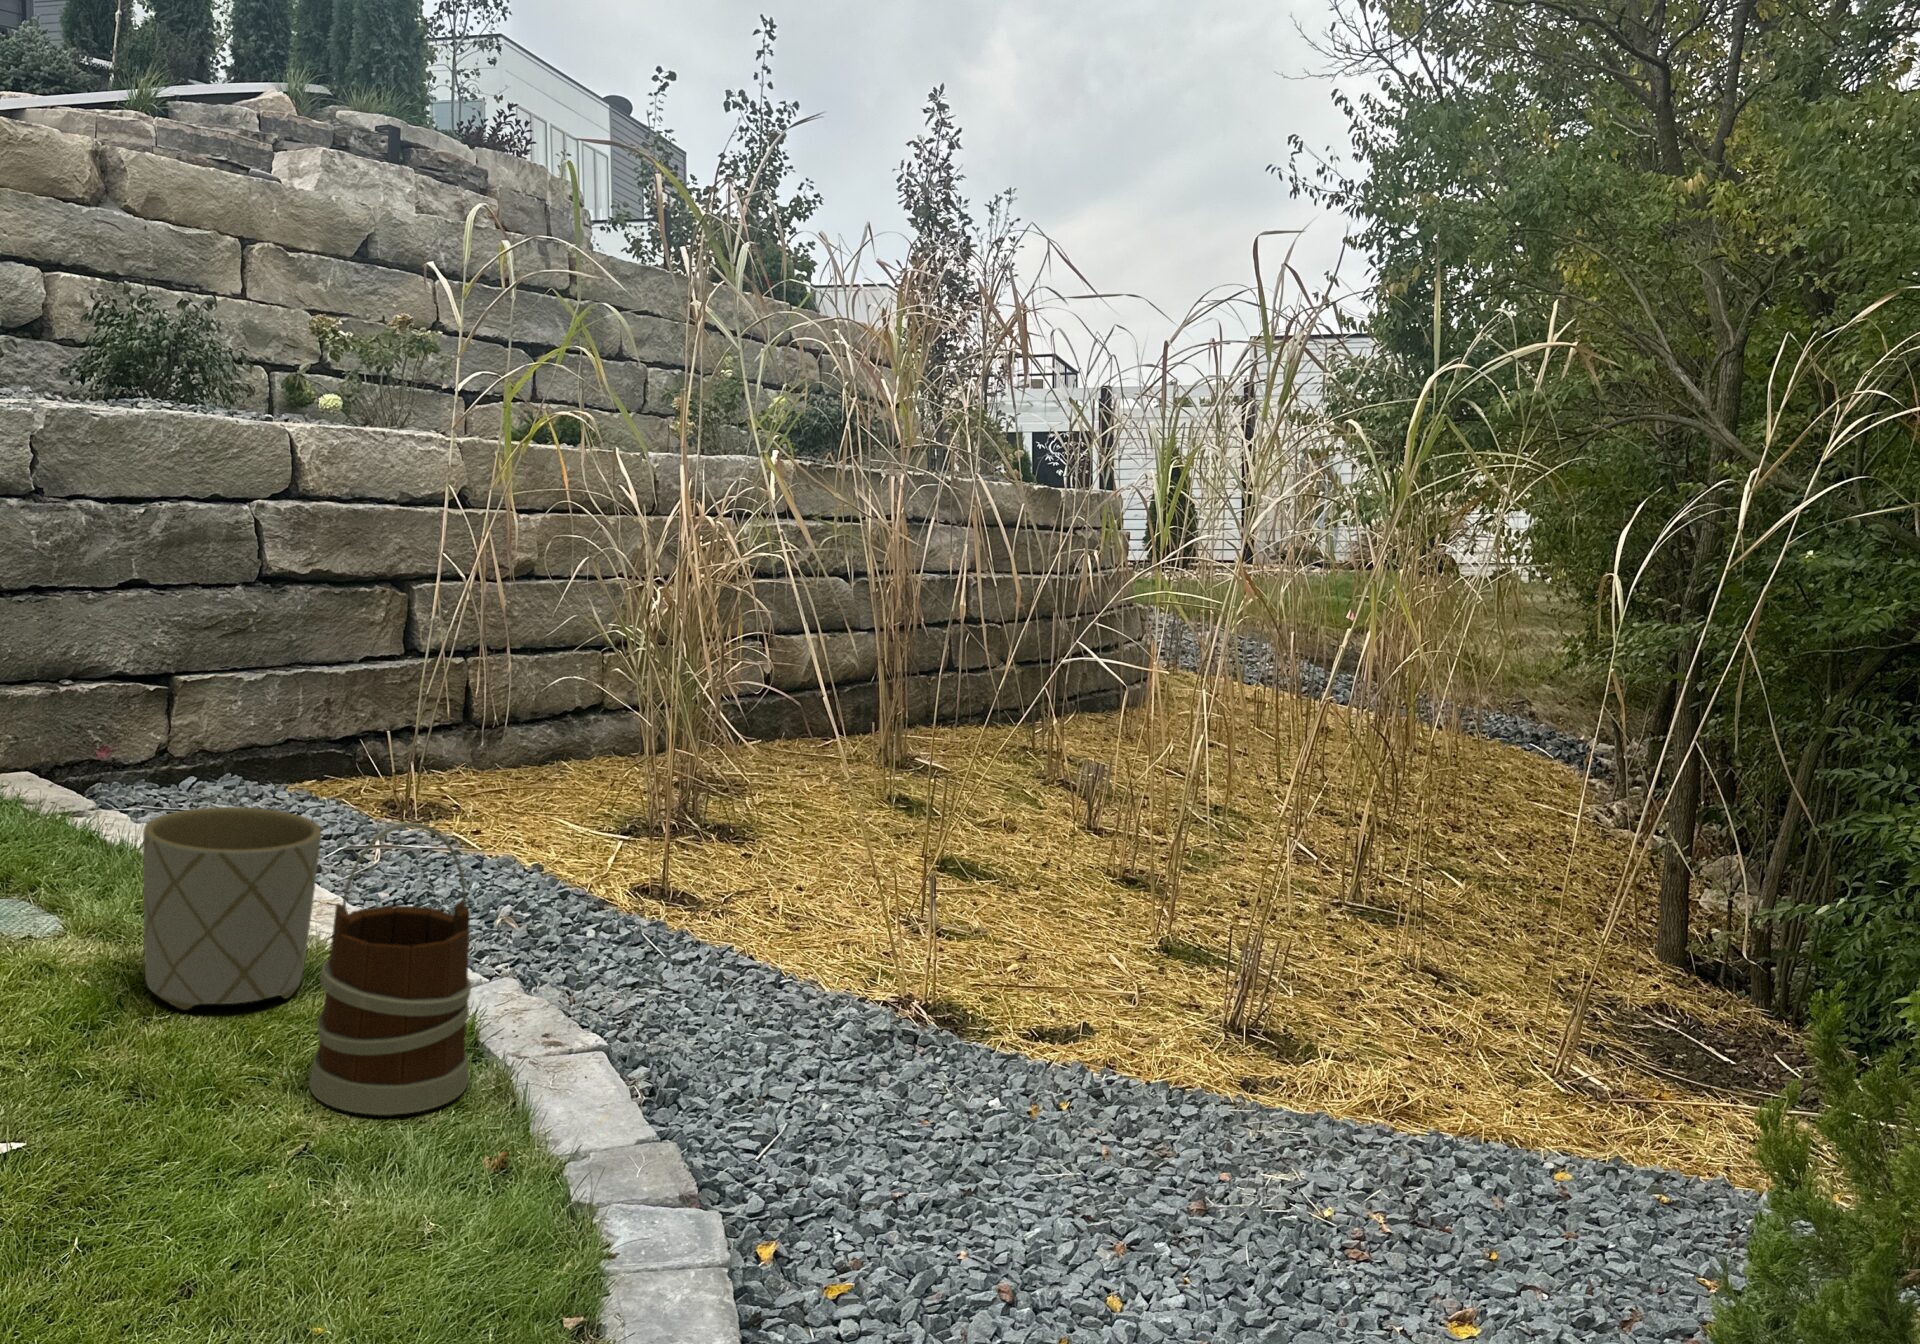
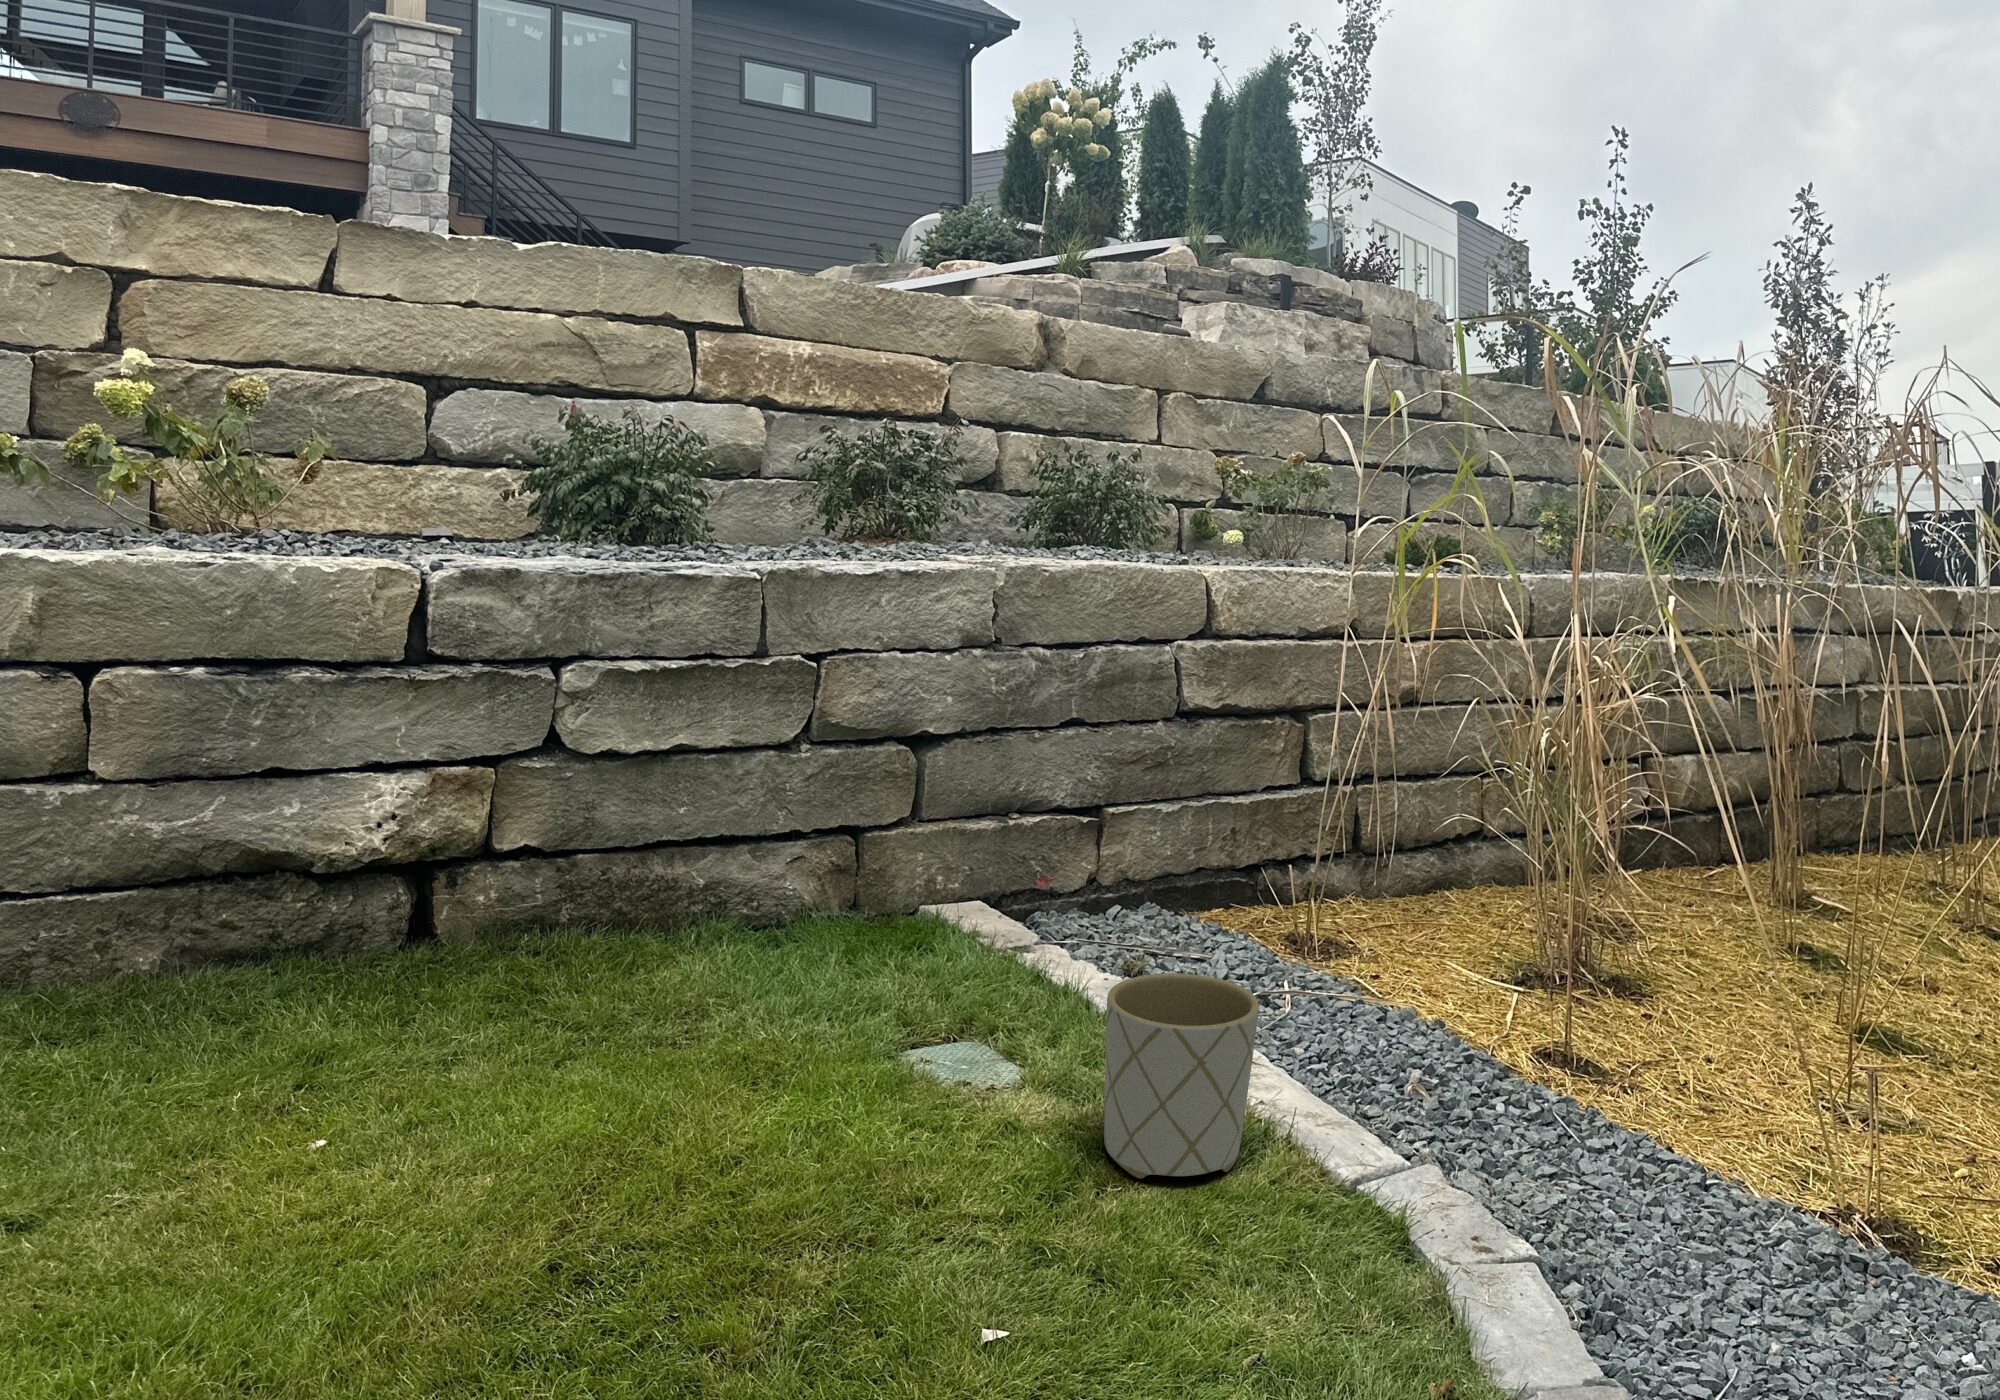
wooden bucket: present [309,822,471,1115] -> none [1255,1018,1407,1324]

